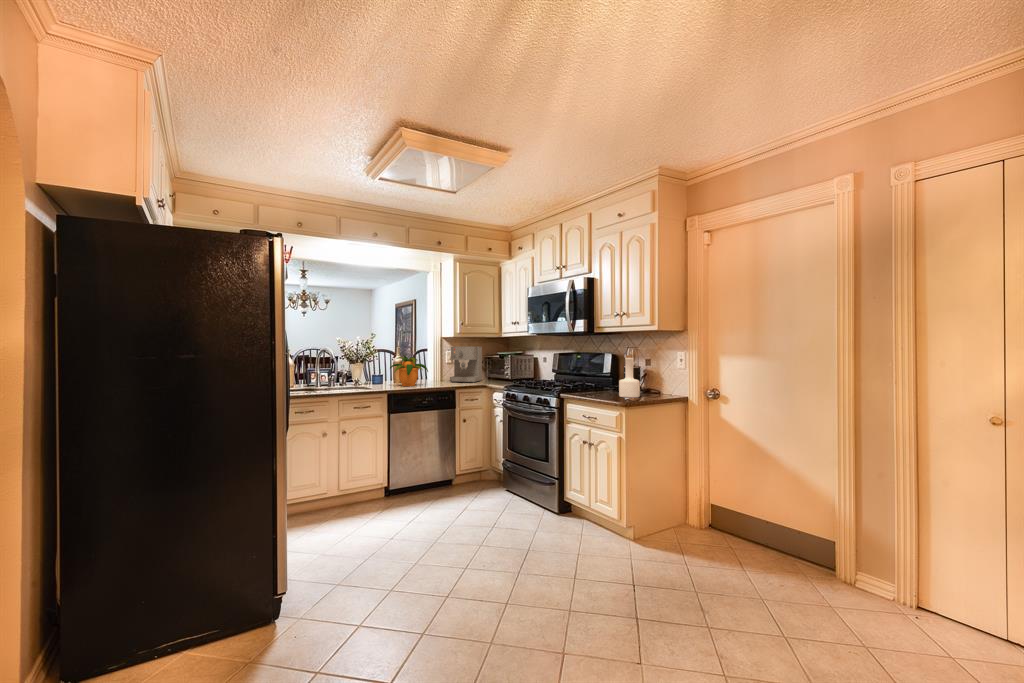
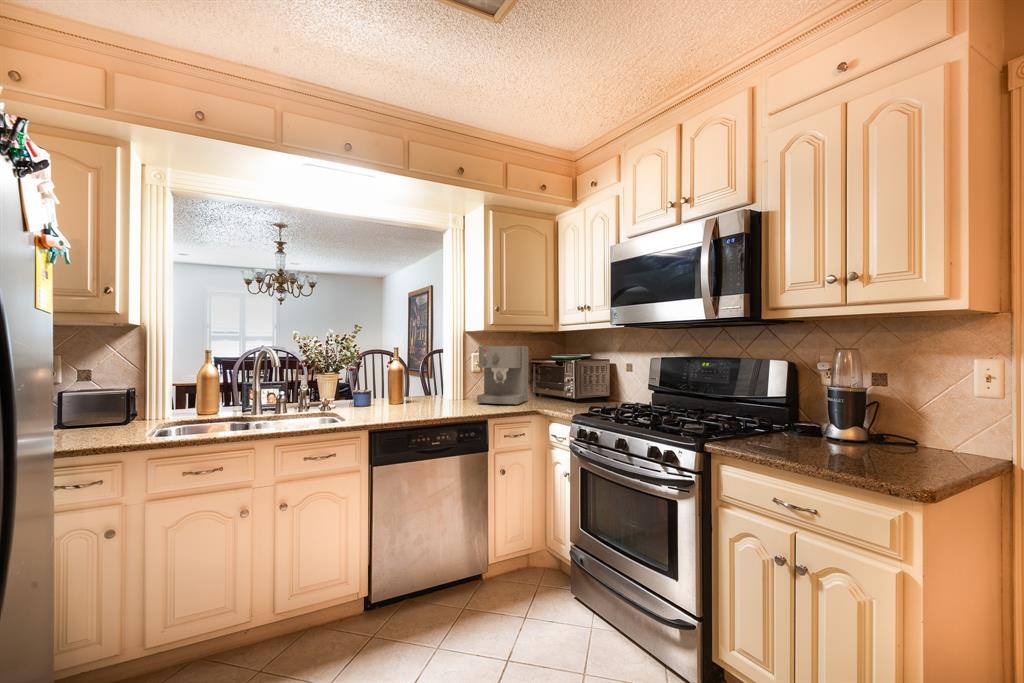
potted plant: present [390,355,428,386] -> none [377,359,442,414]
bottle: present [619,355,640,398] -> none [855,367,912,465]

